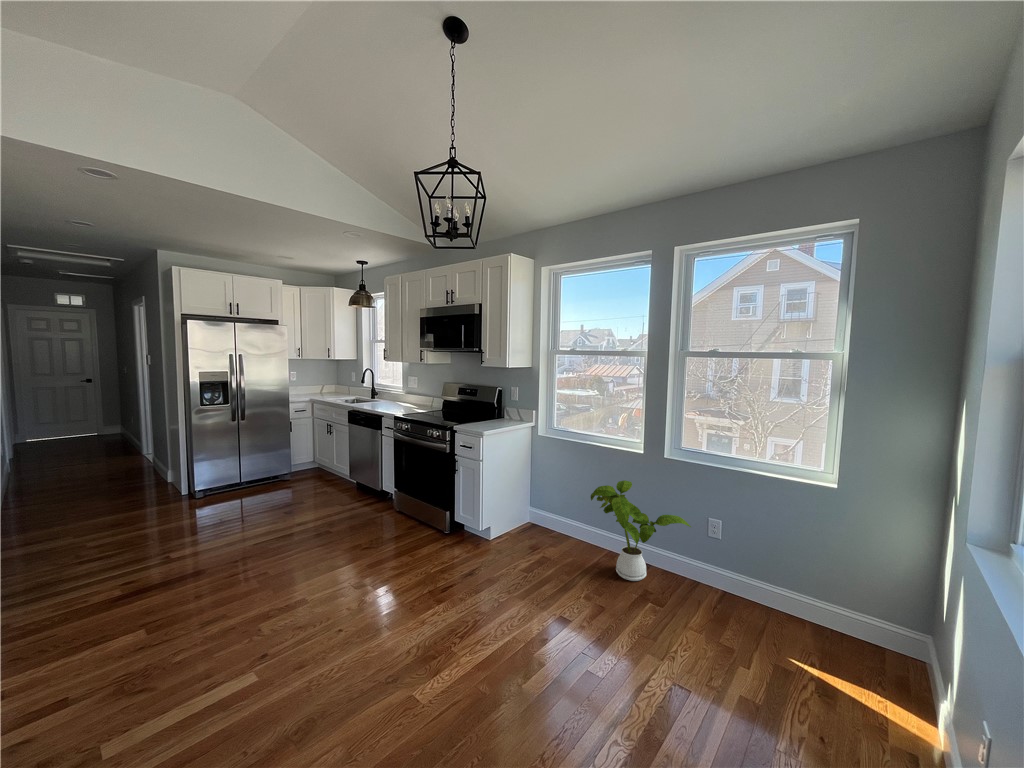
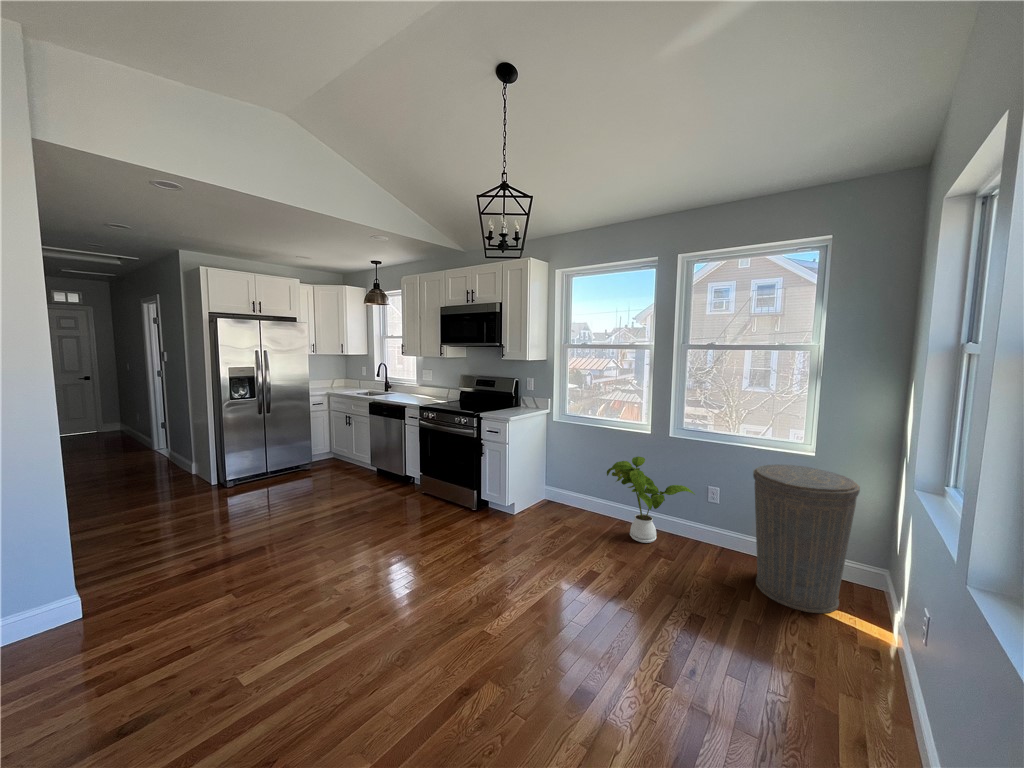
trash can: none [758,497,893,691] -> present [753,465,860,613]

